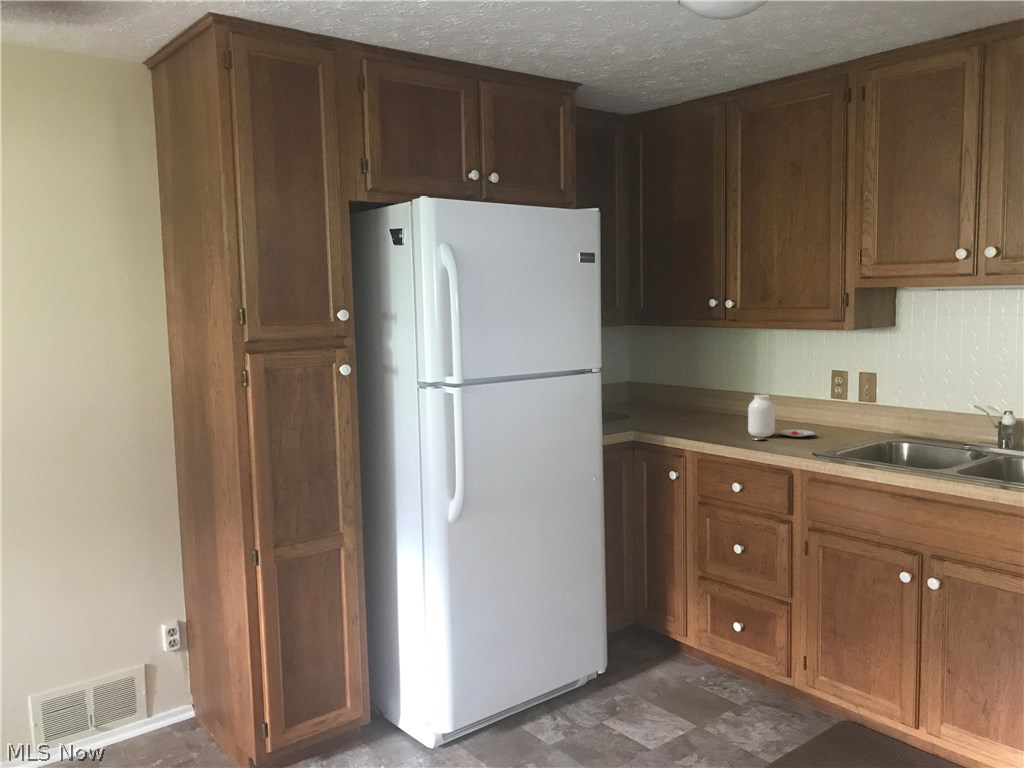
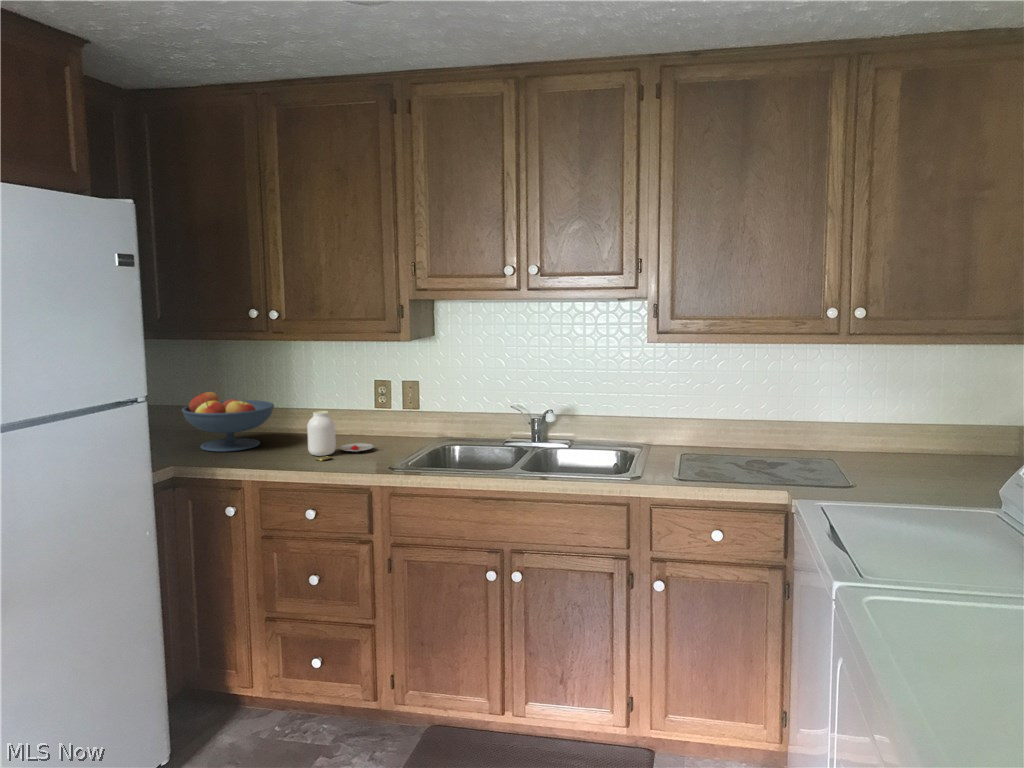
fruit bowl: none [649,372,729,426] -> present [182,392,274,452]

